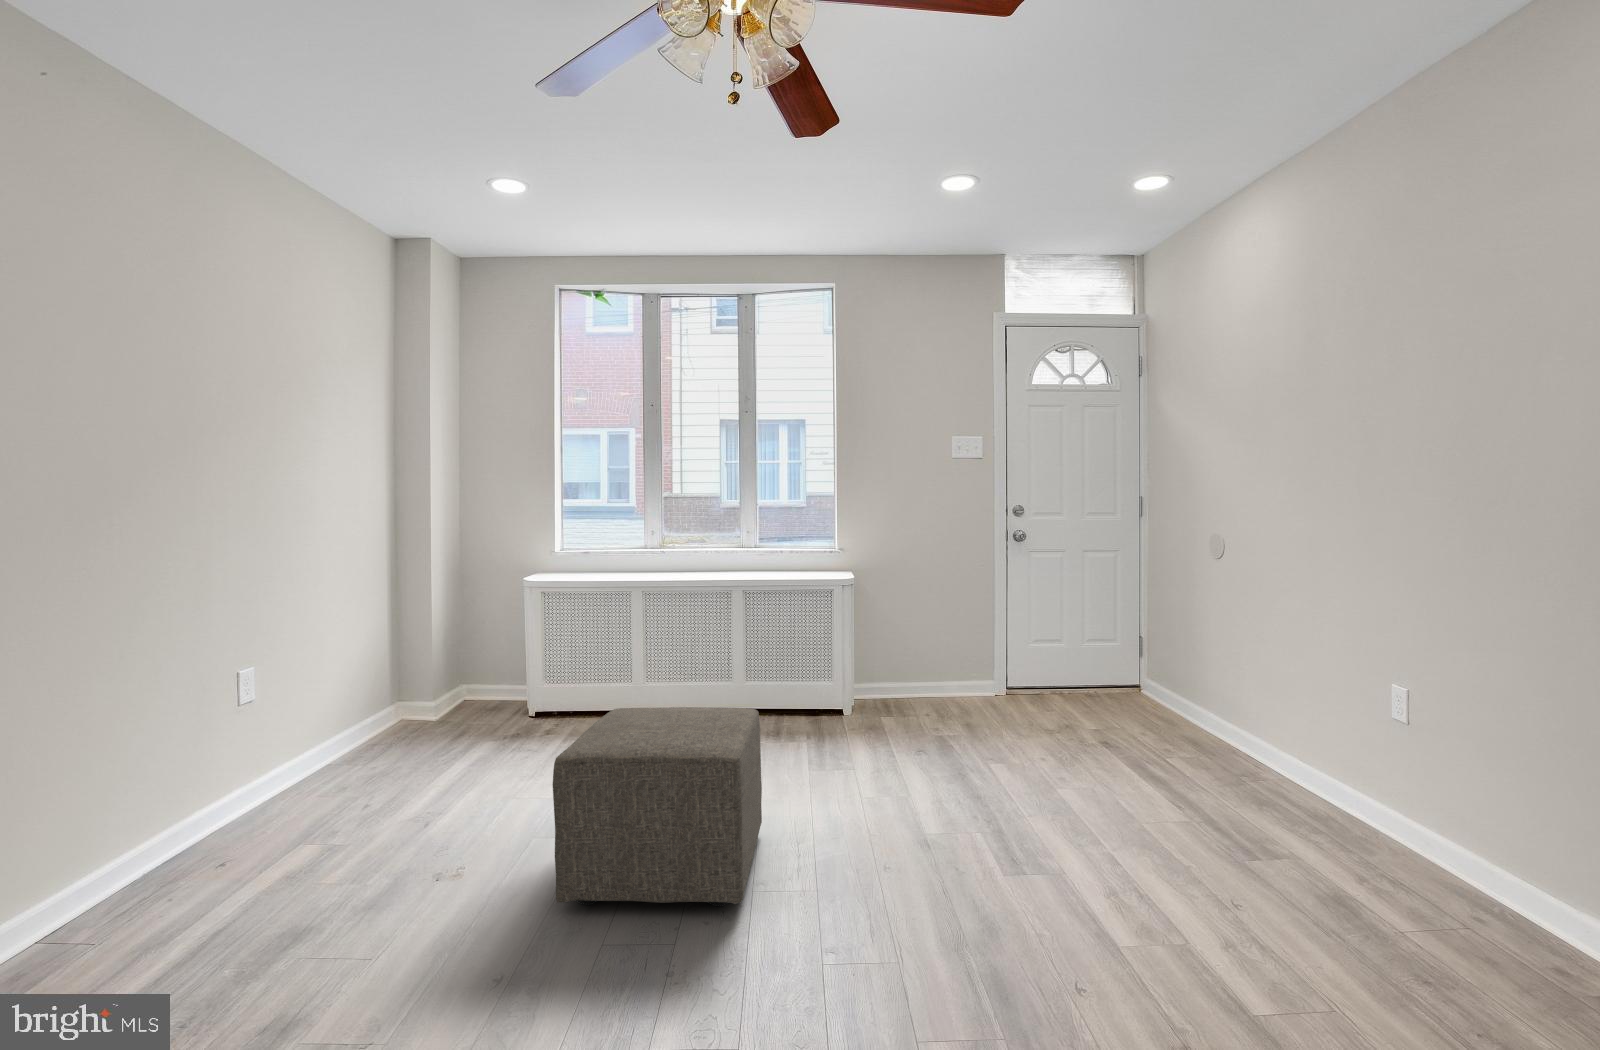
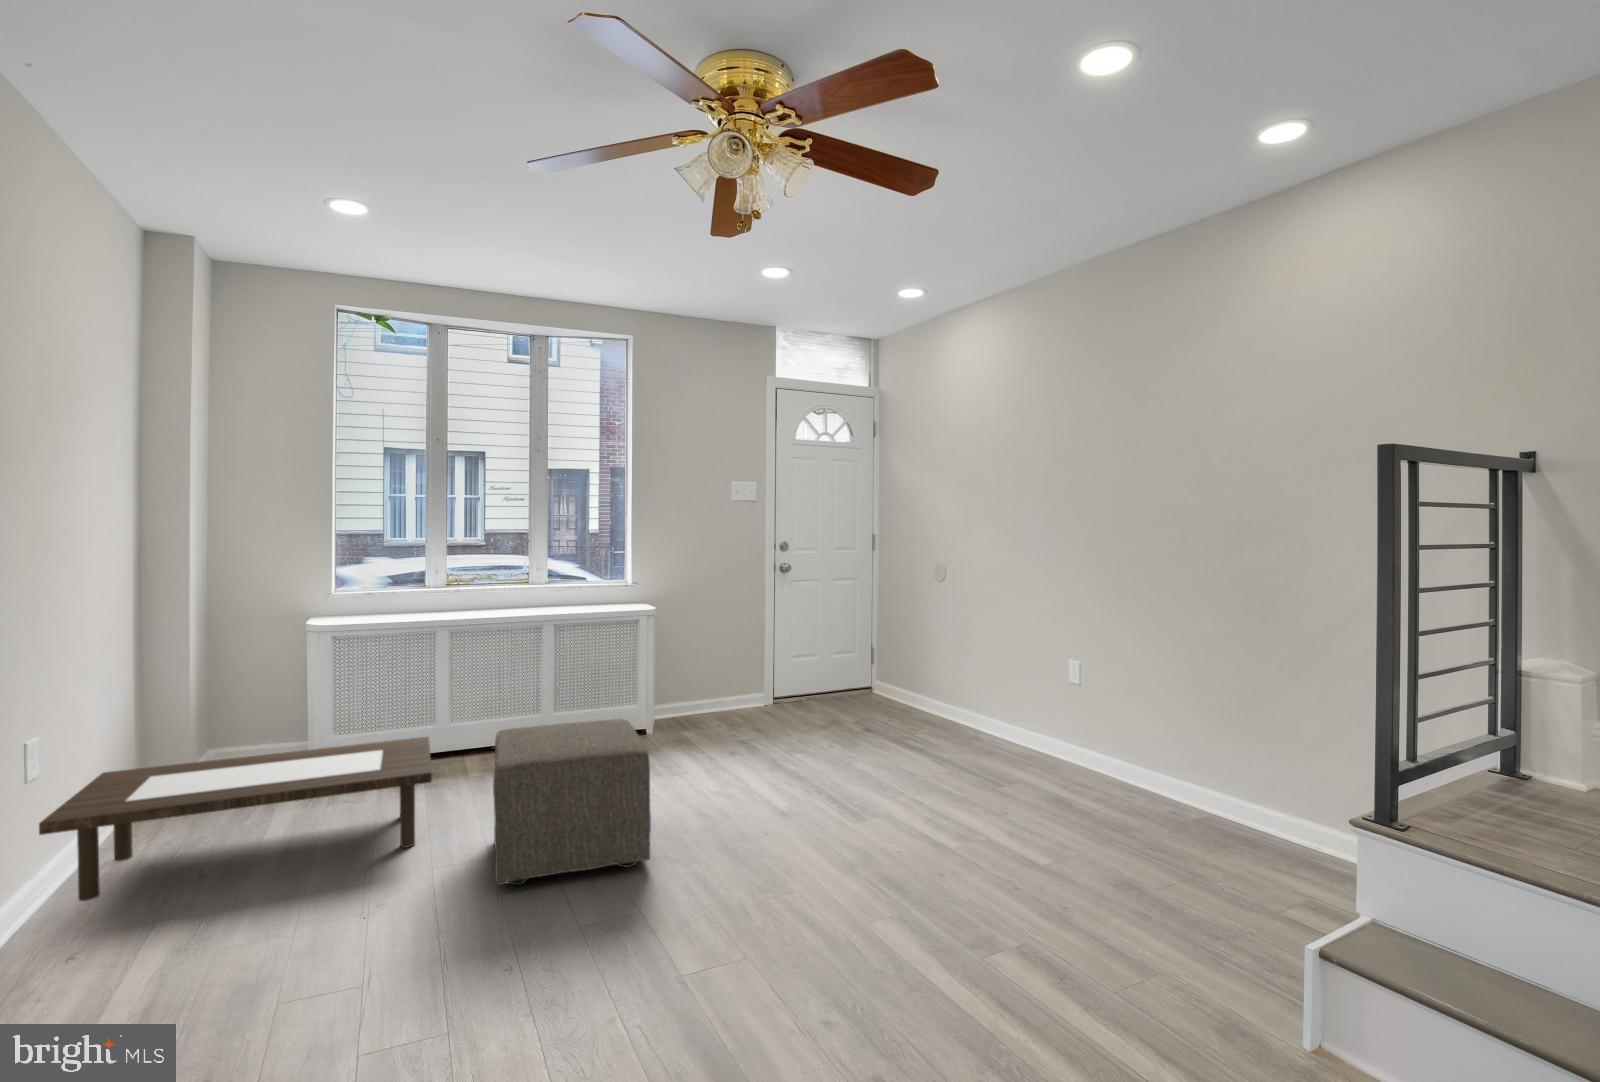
coffee table: none [208,705,587,836] -> present [39,737,432,901]

